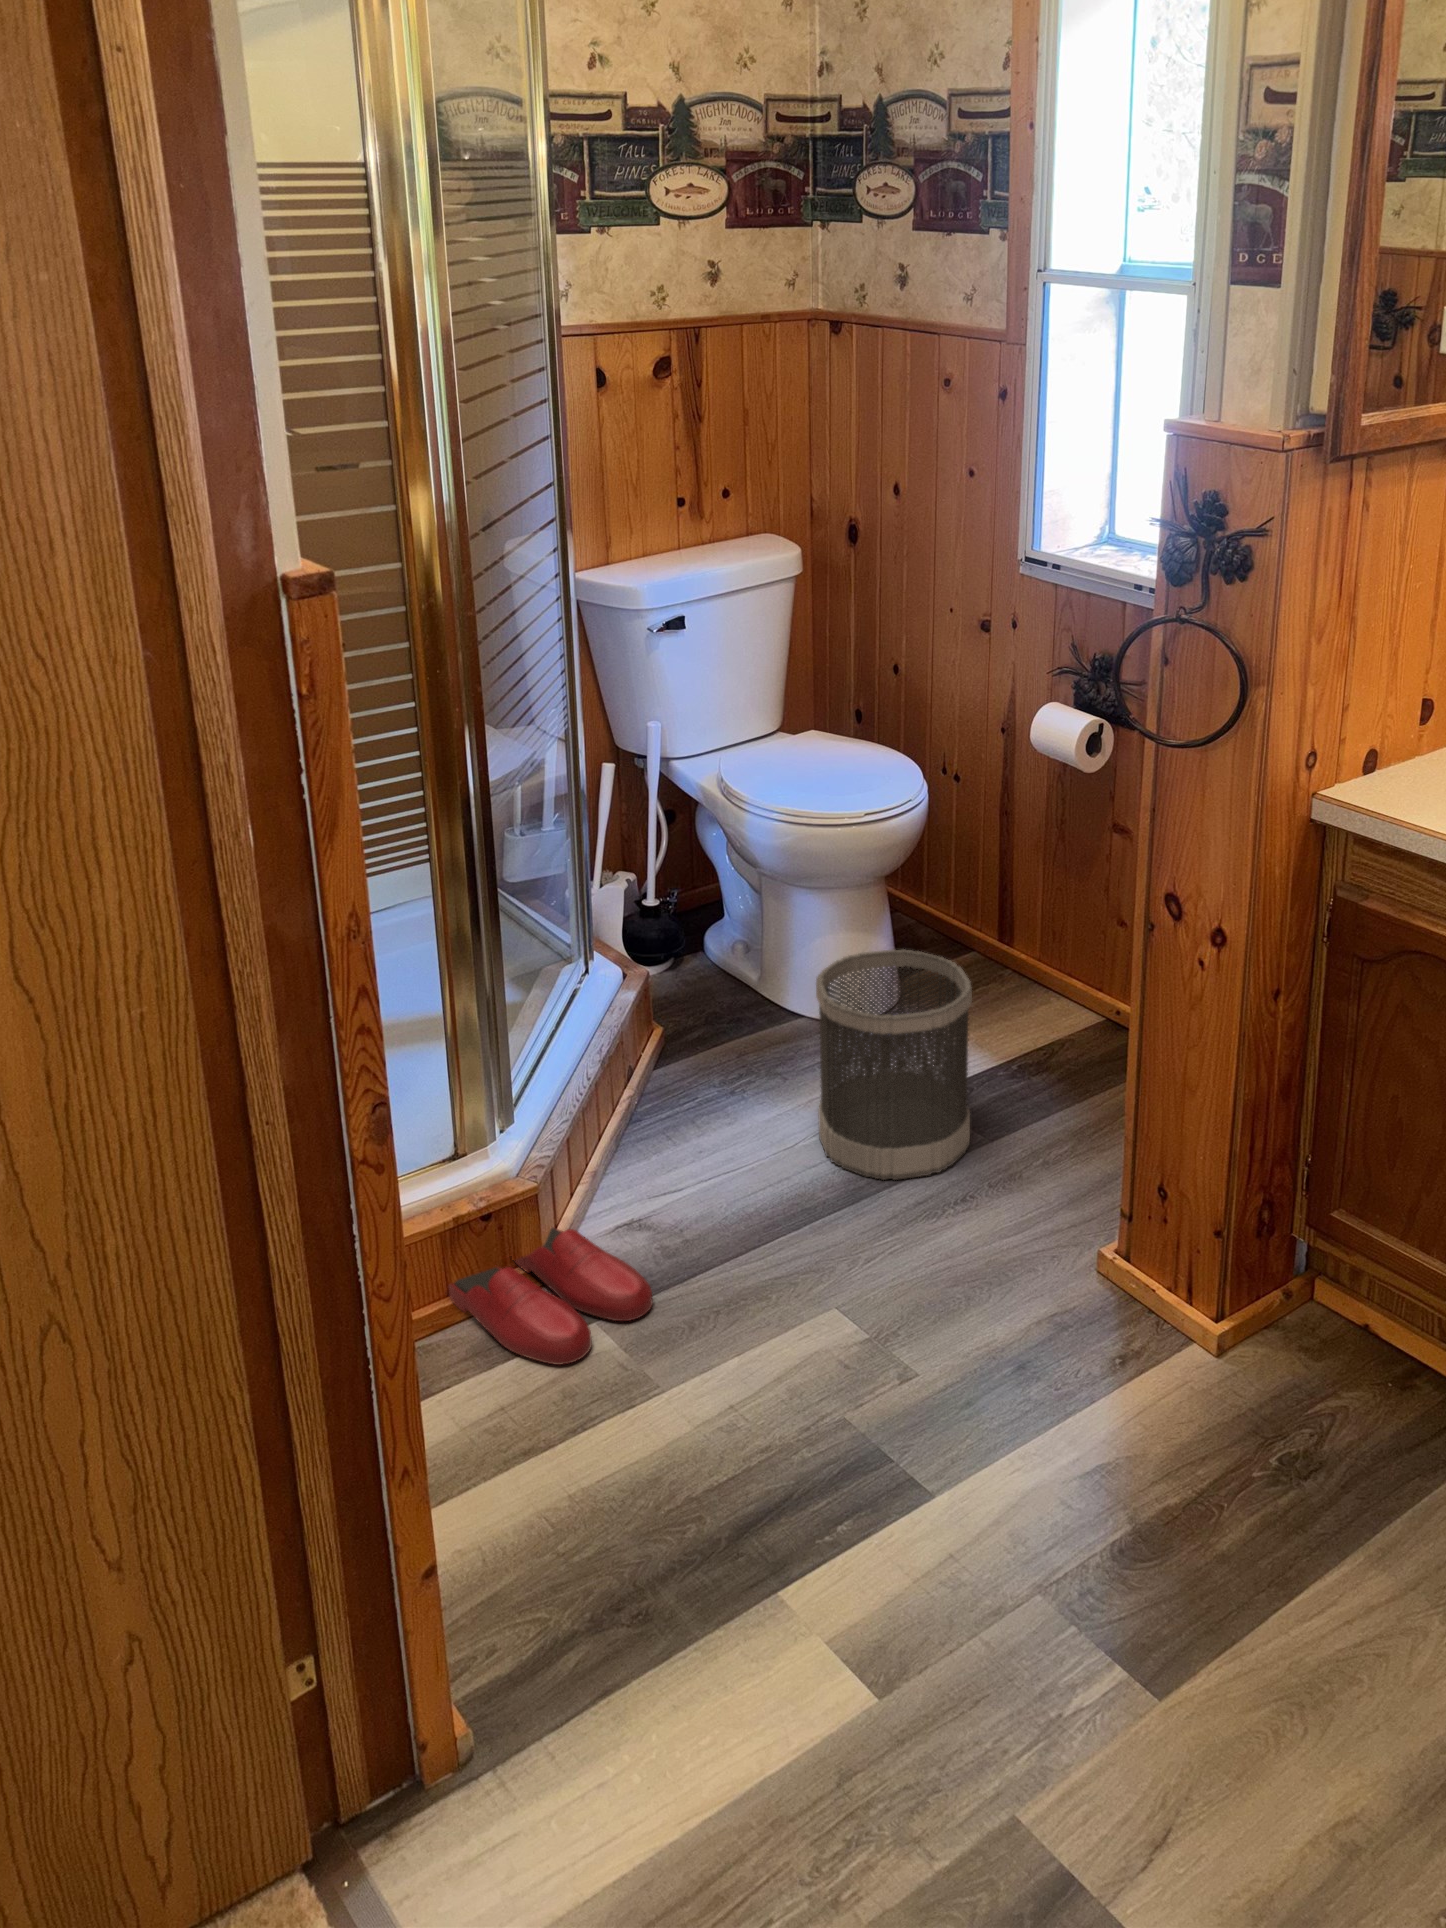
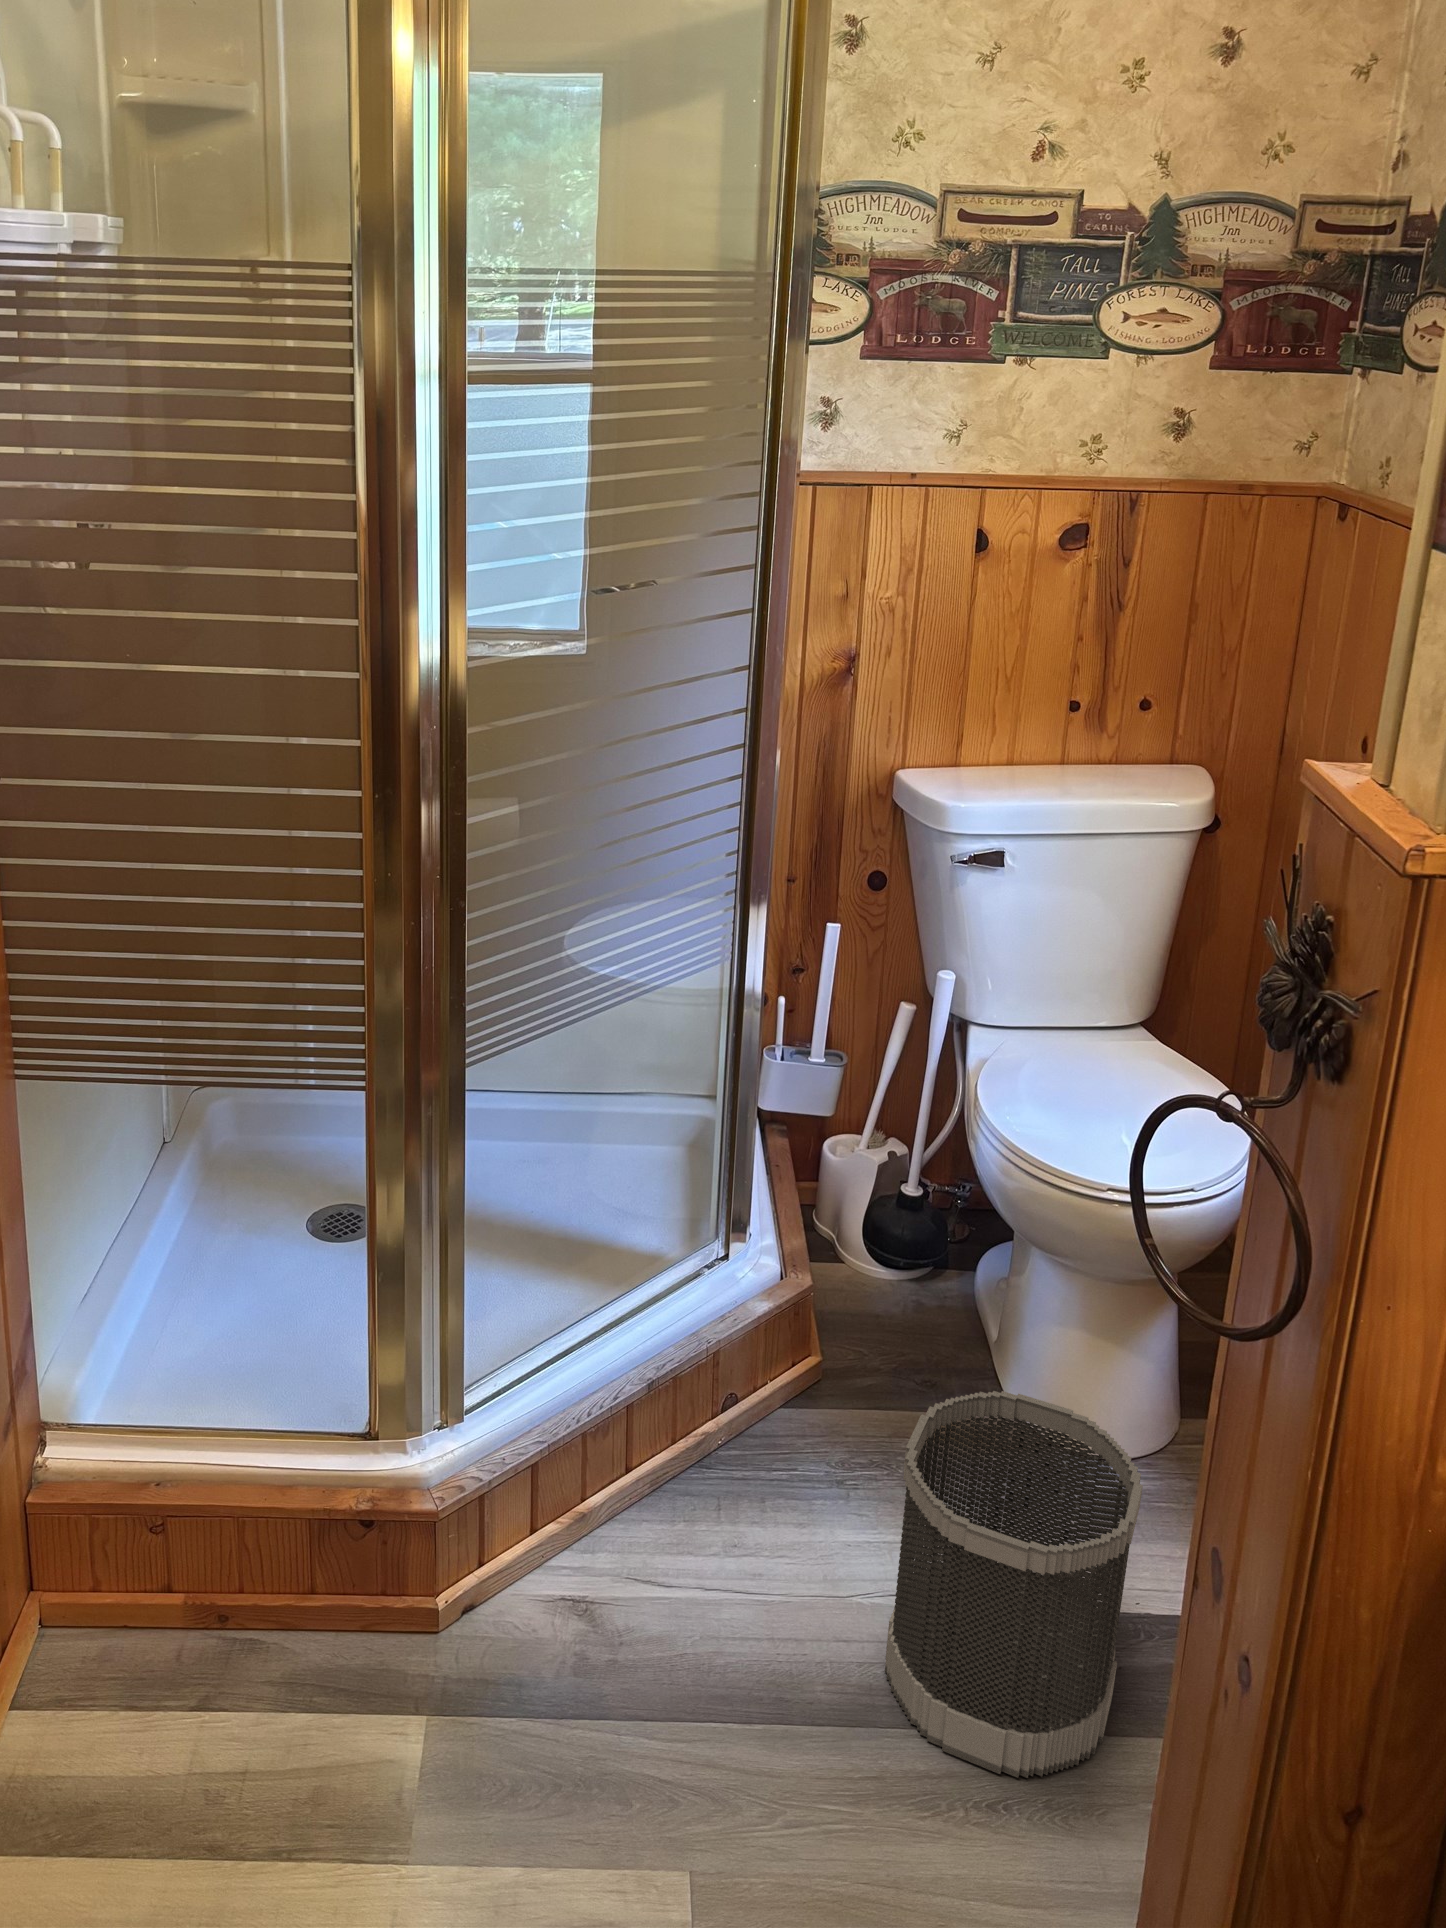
slippers: present [449,1228,653,1365] -> none [314,1560,518,1792]

